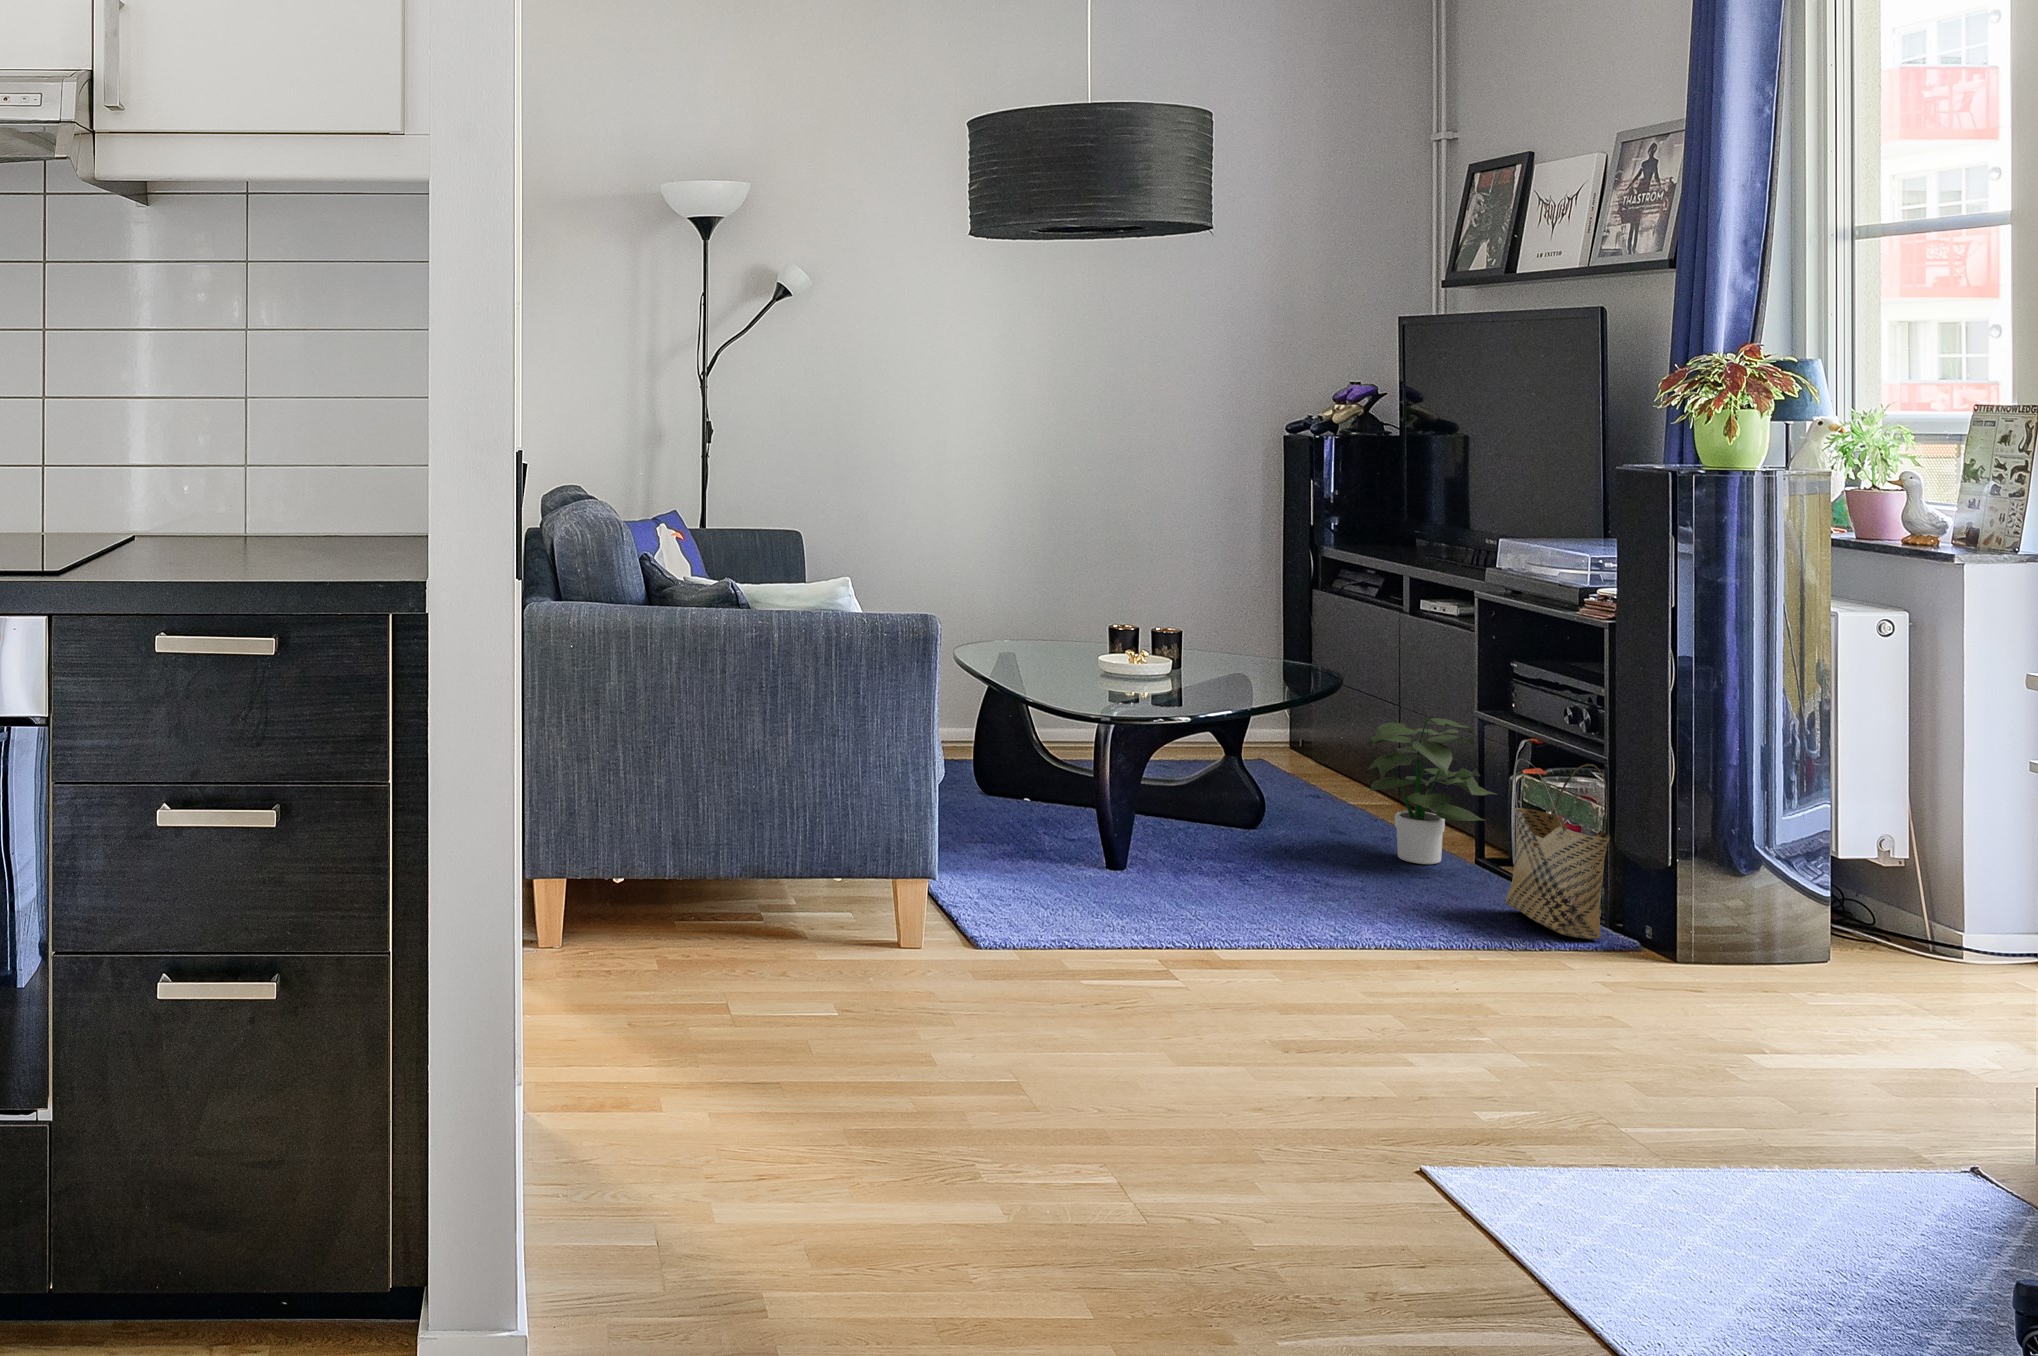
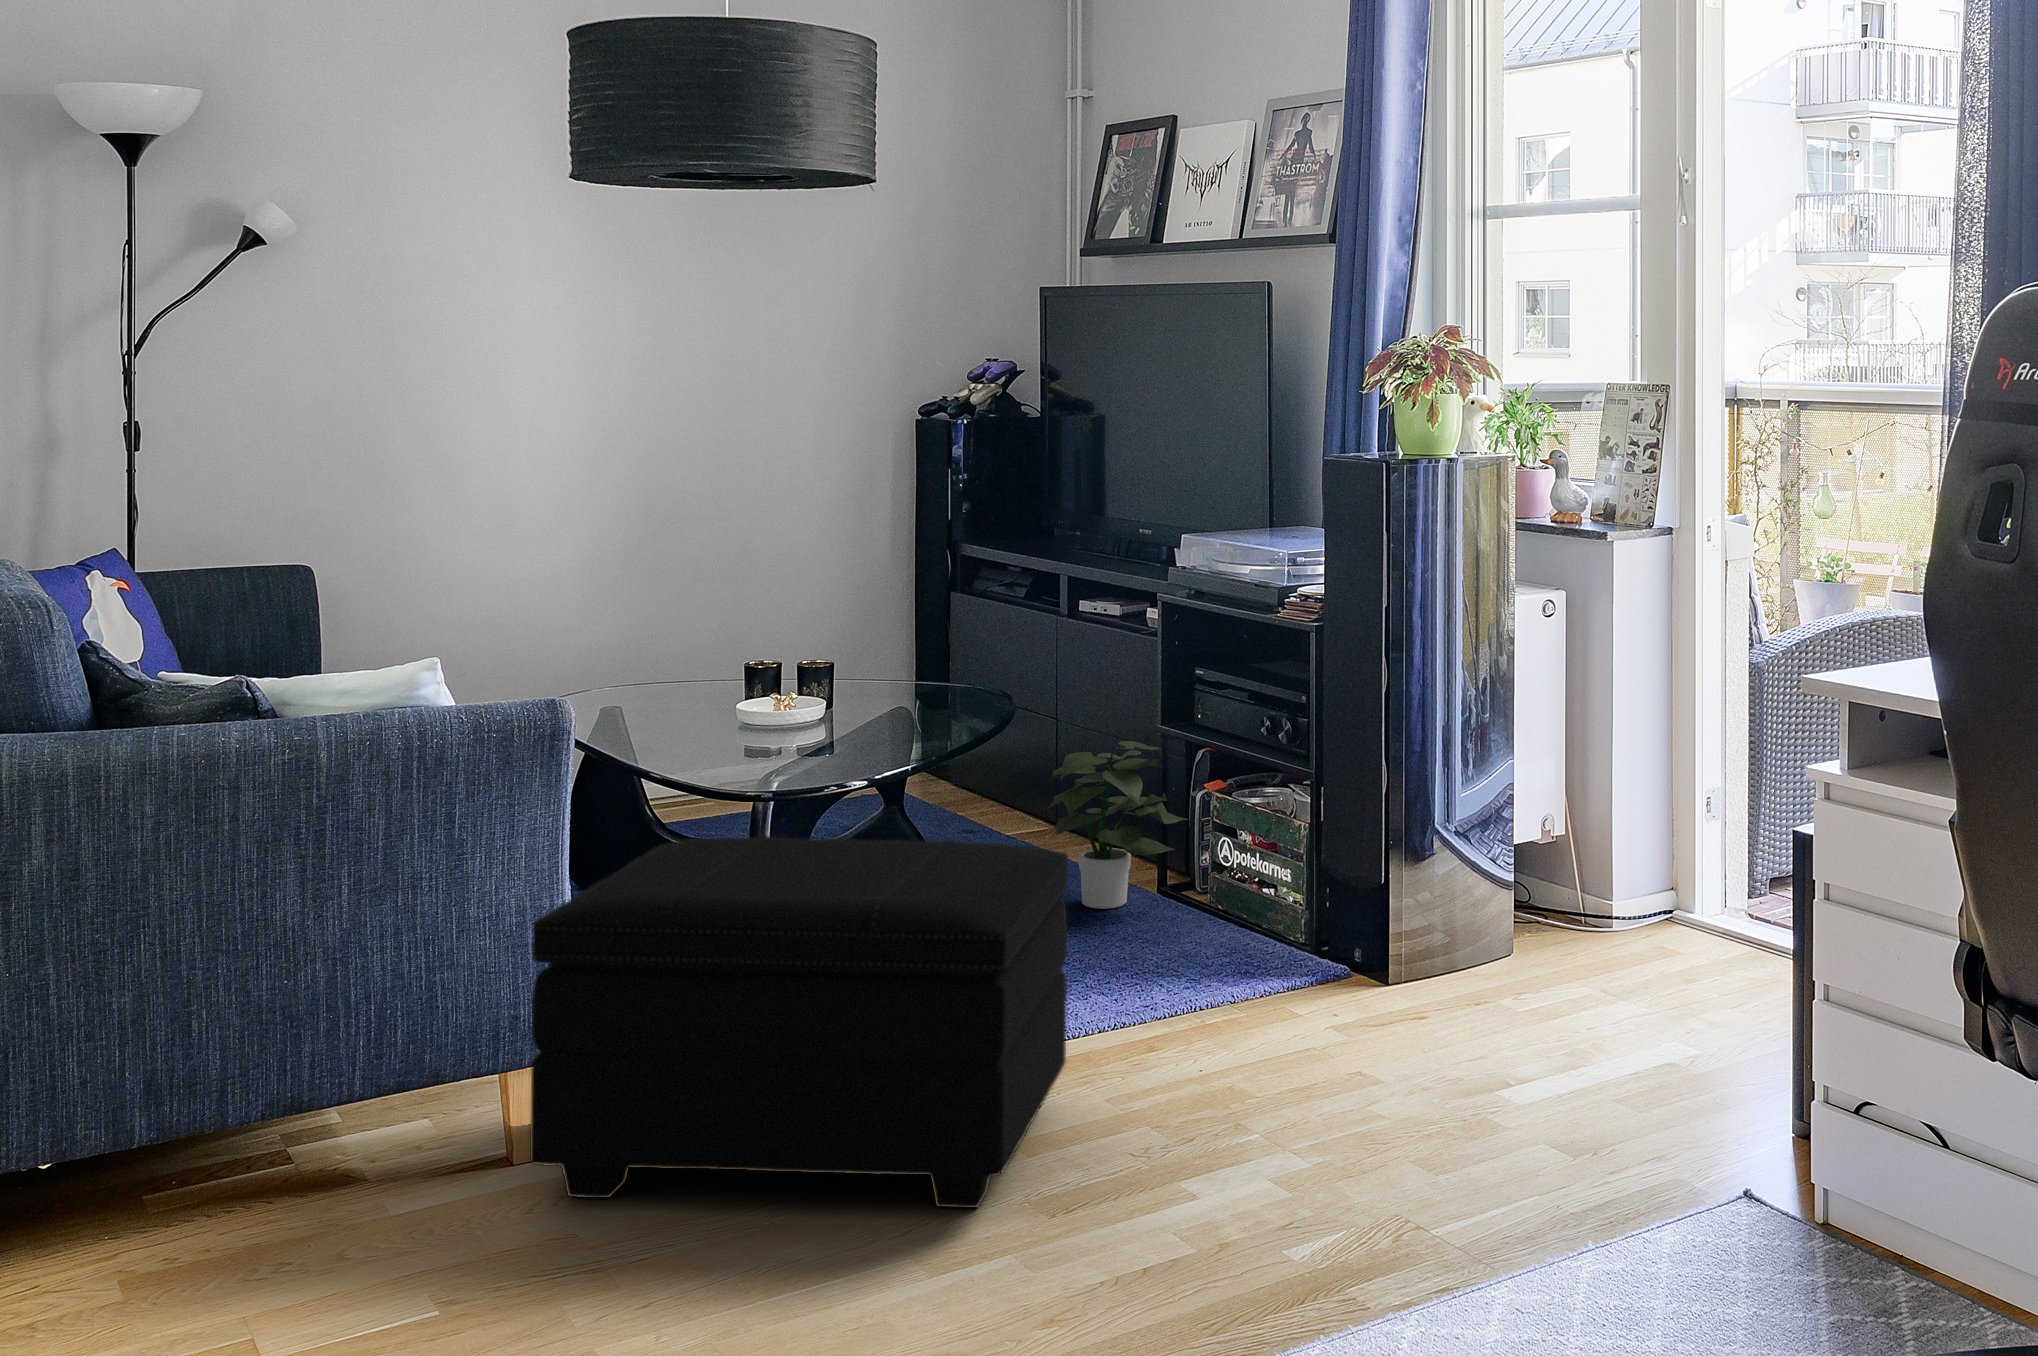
footstool: none [903,735,1320,1038] -> present [530,836,1068,1208]
woven basket: present [1506,759,1610,939] -> none [1212,778,1322,972]

